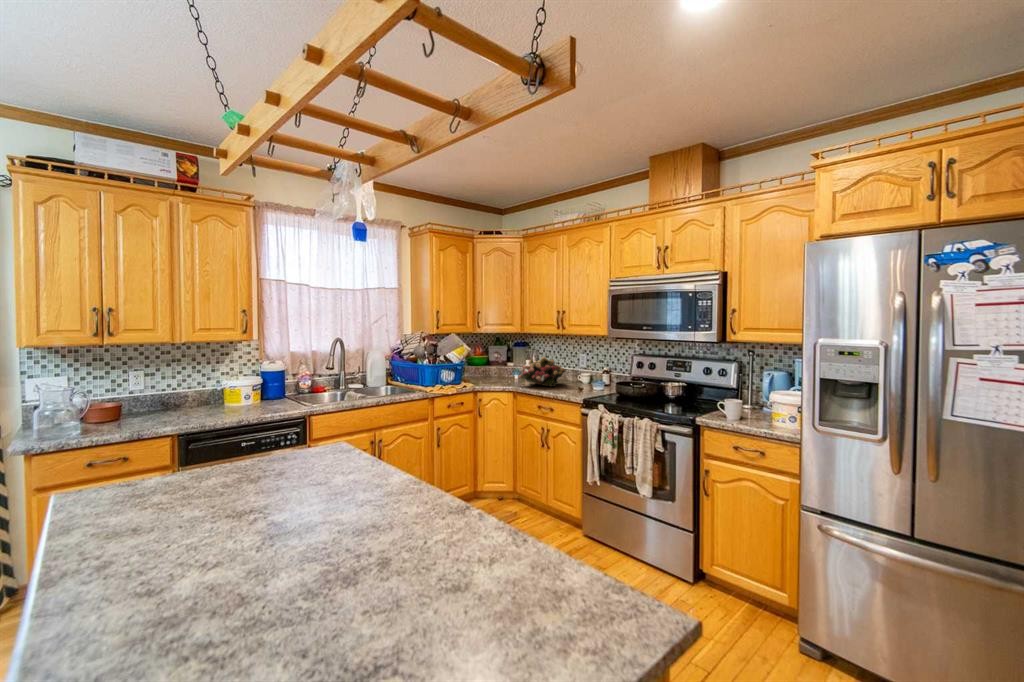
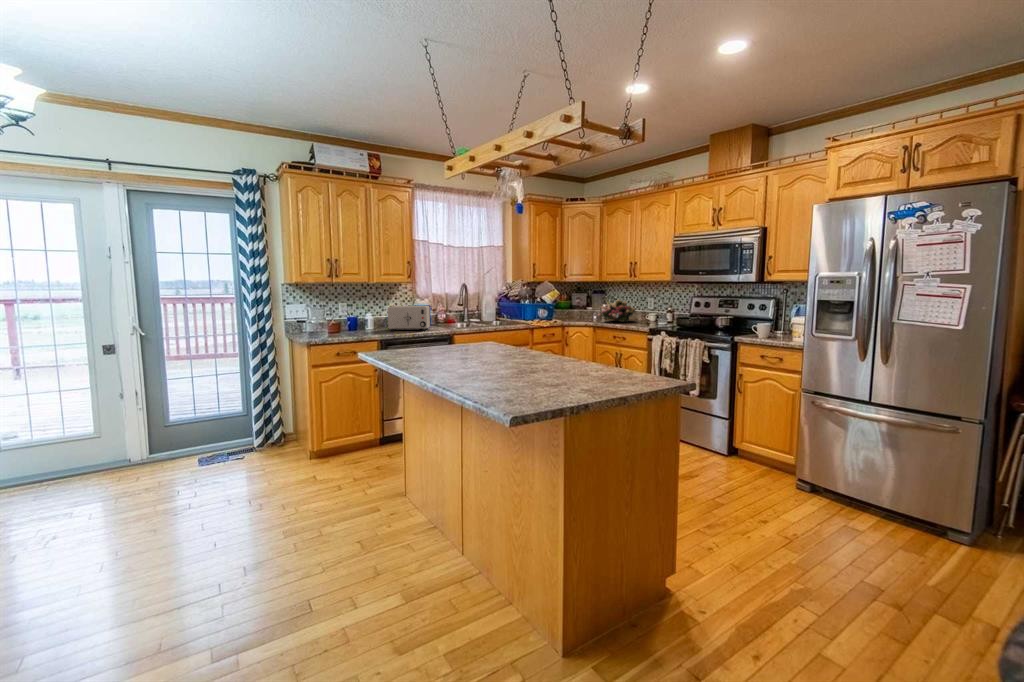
toaster: none [203,374,277,413] -> present [388,306,430,330]

